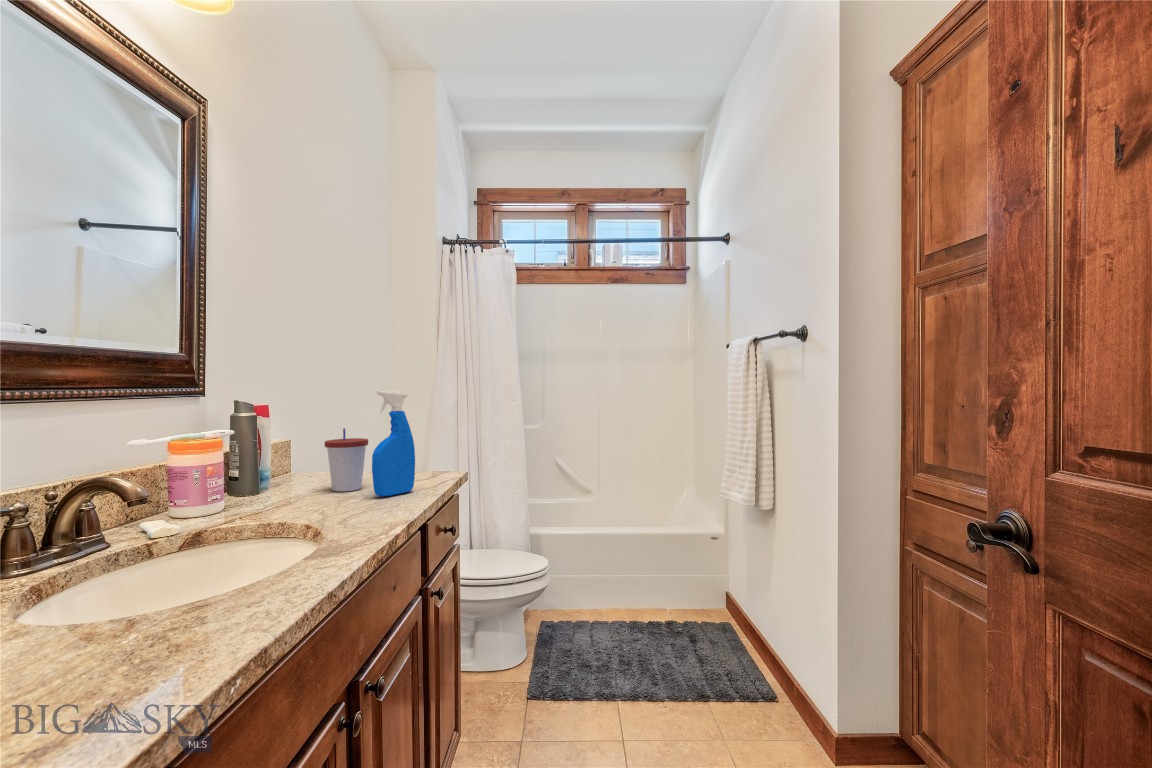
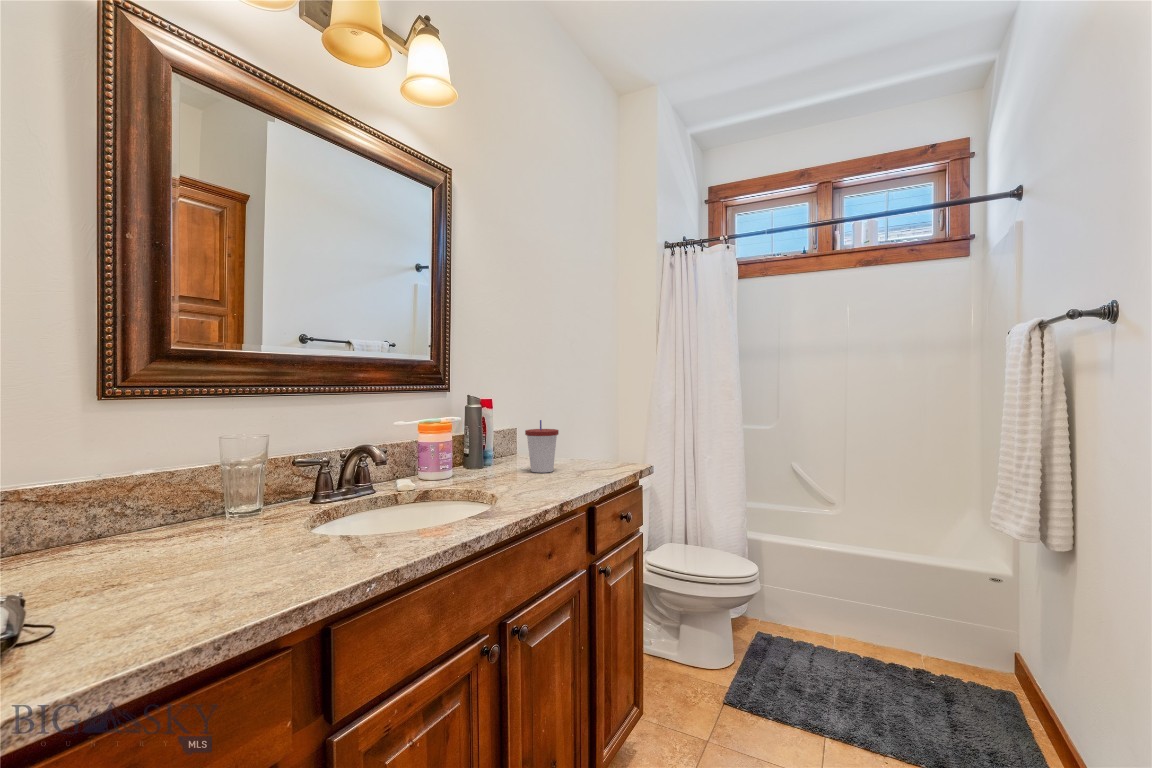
spray bottle: present [372,390,415,496] -> none [553,388,590,479]

